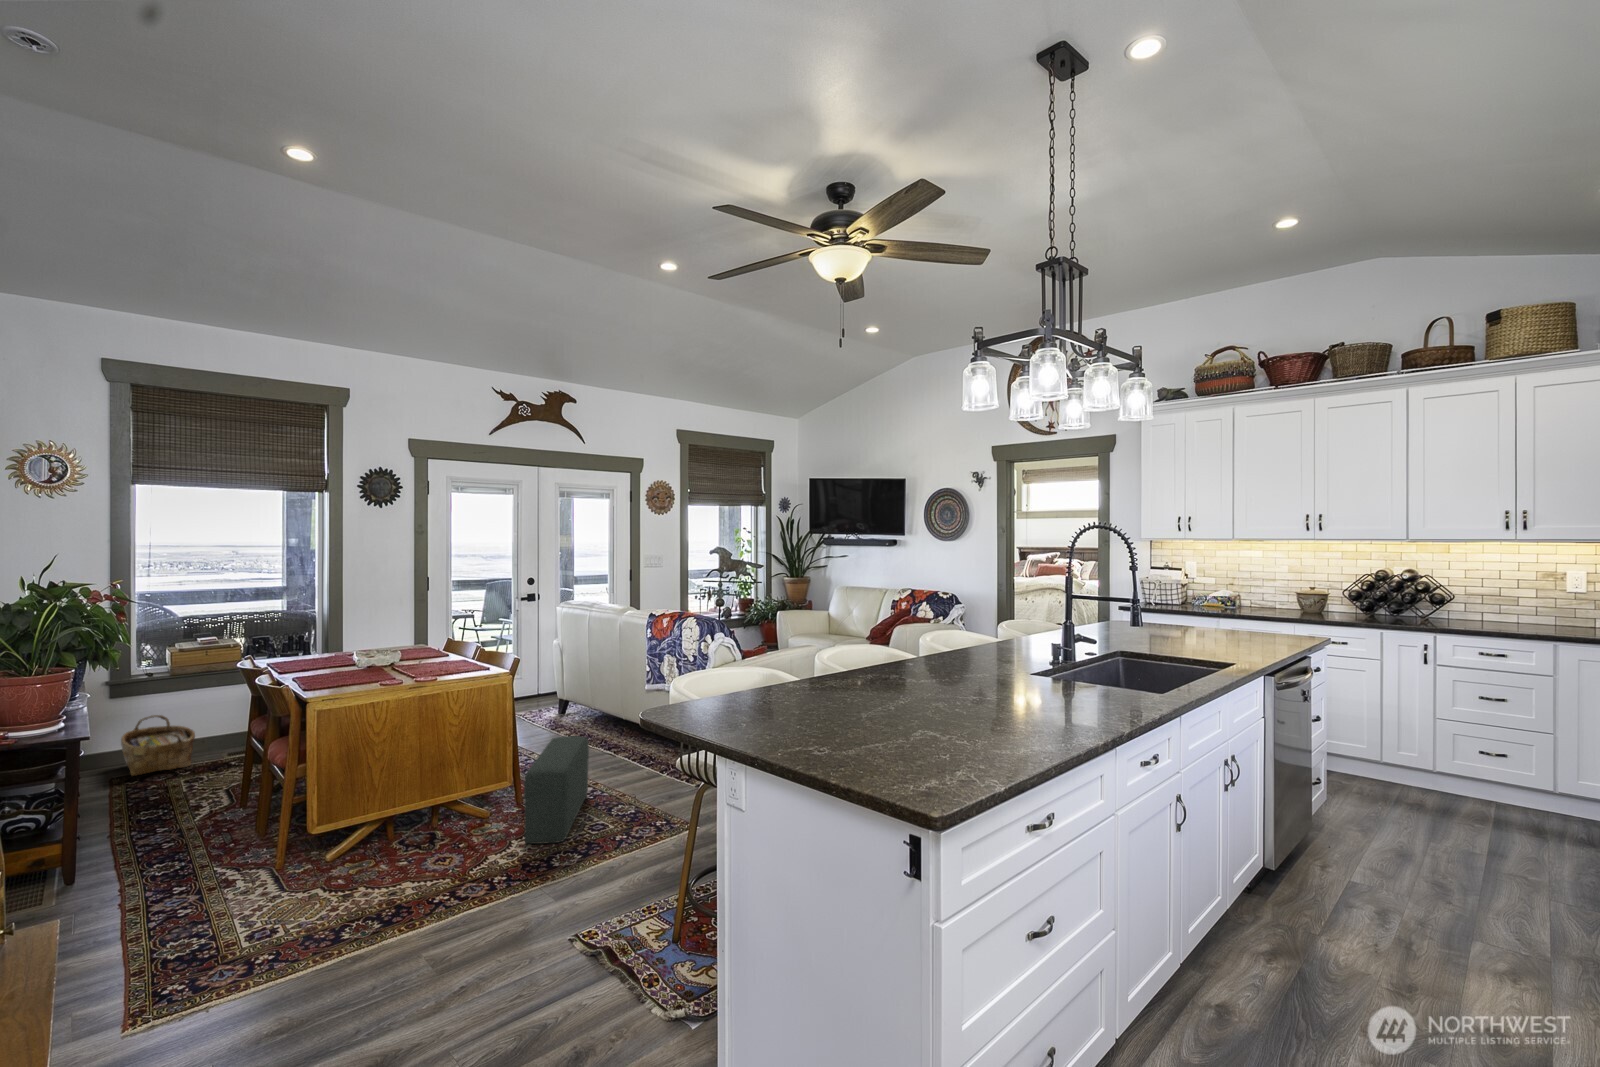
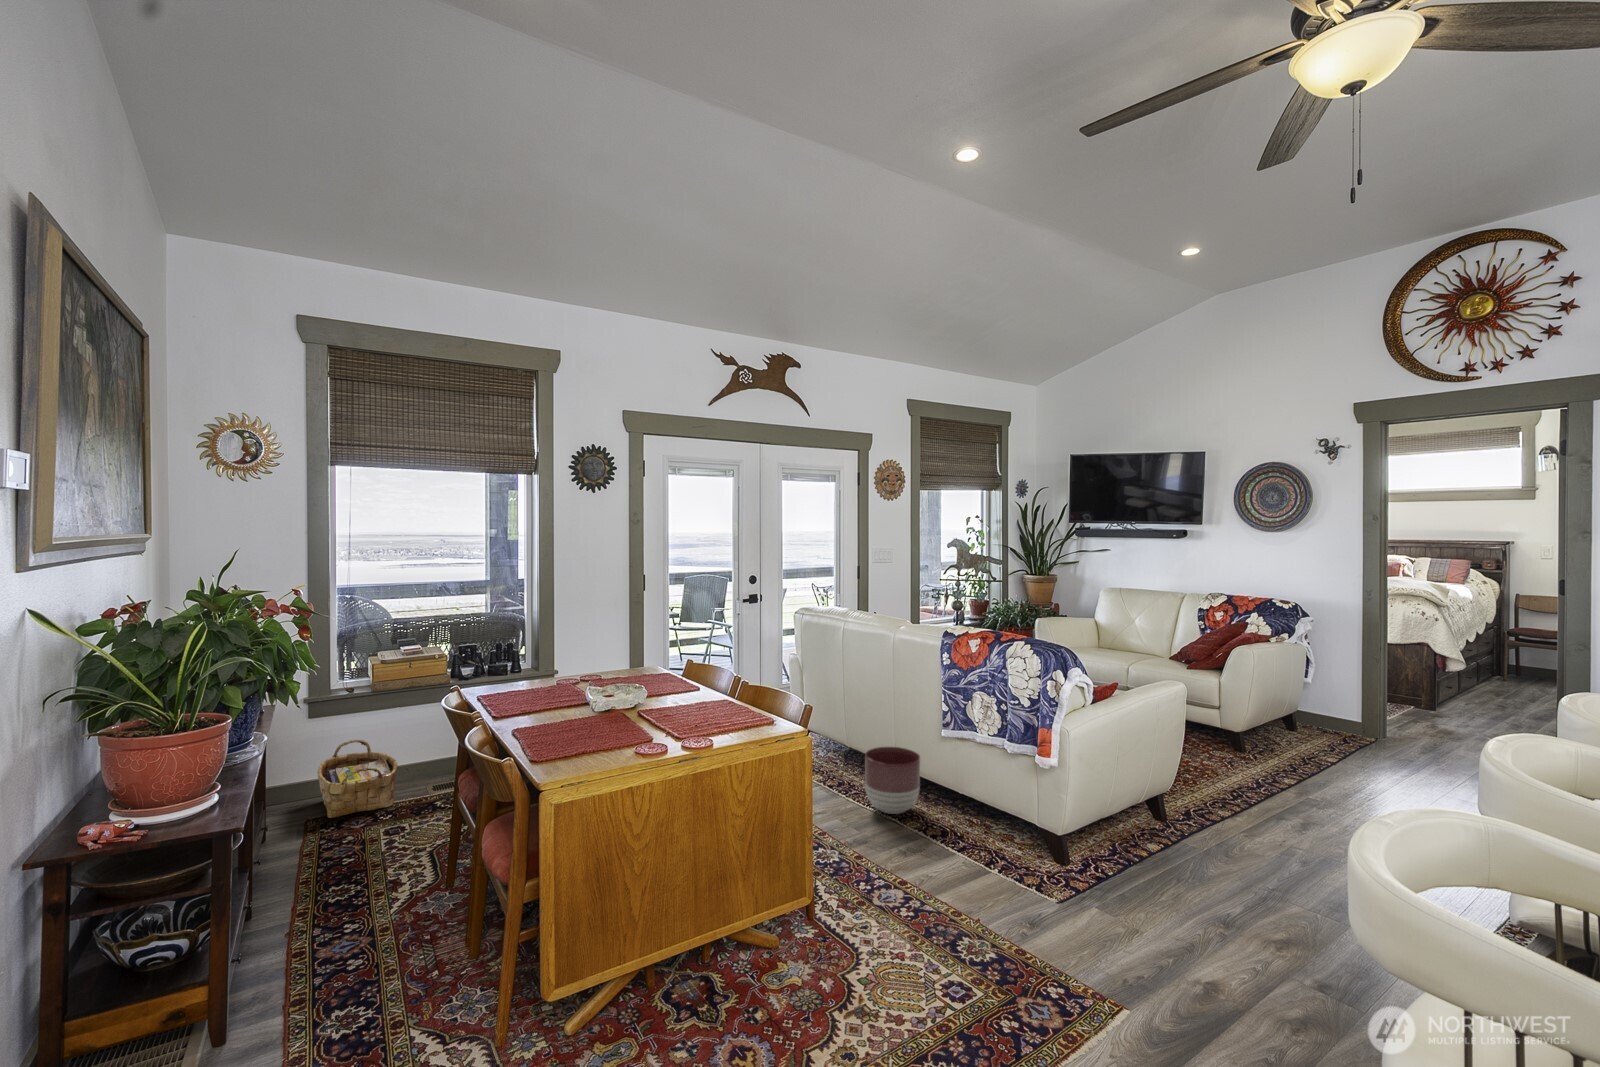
planter: none [590,702,632,750] -> present [865,747,920,814]
pouf: present [524,736,589,844] -> none [855,819,927,1021]

